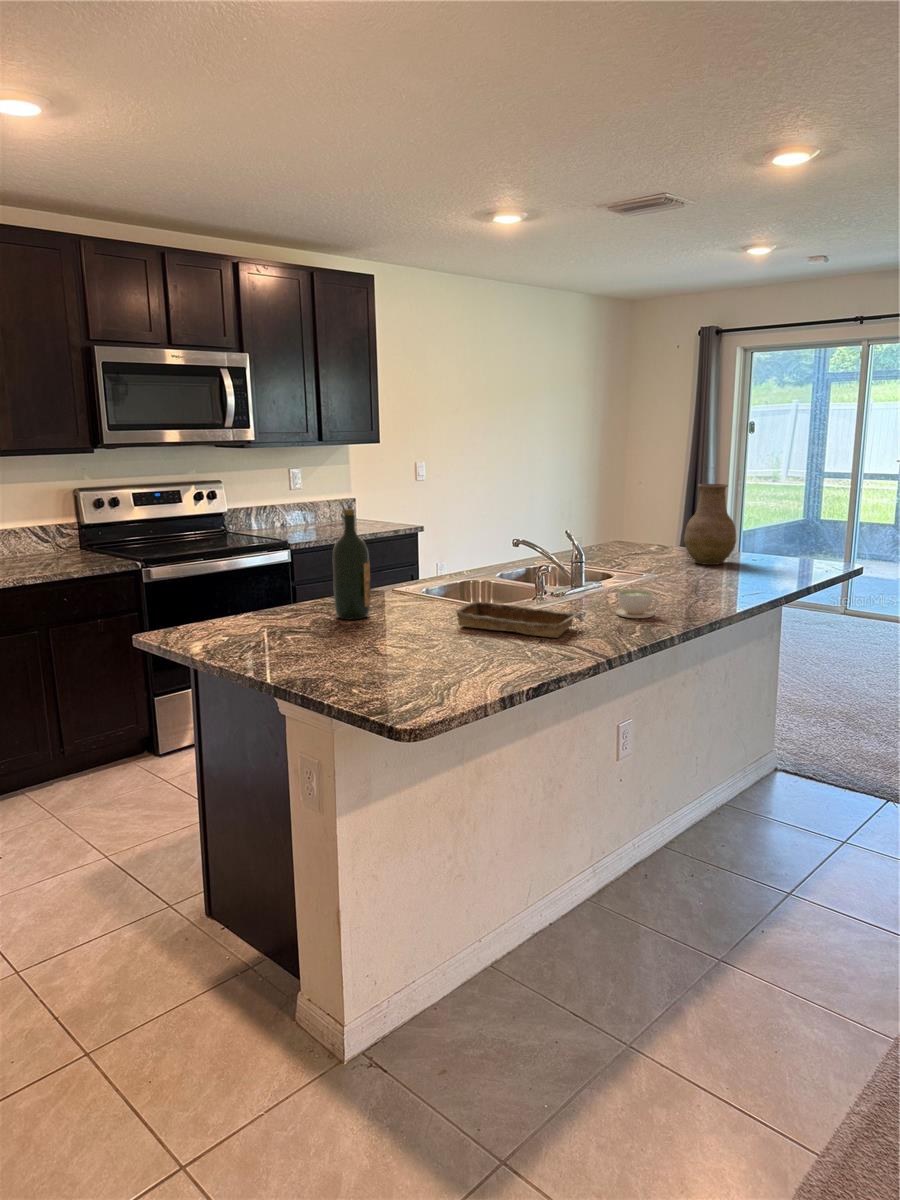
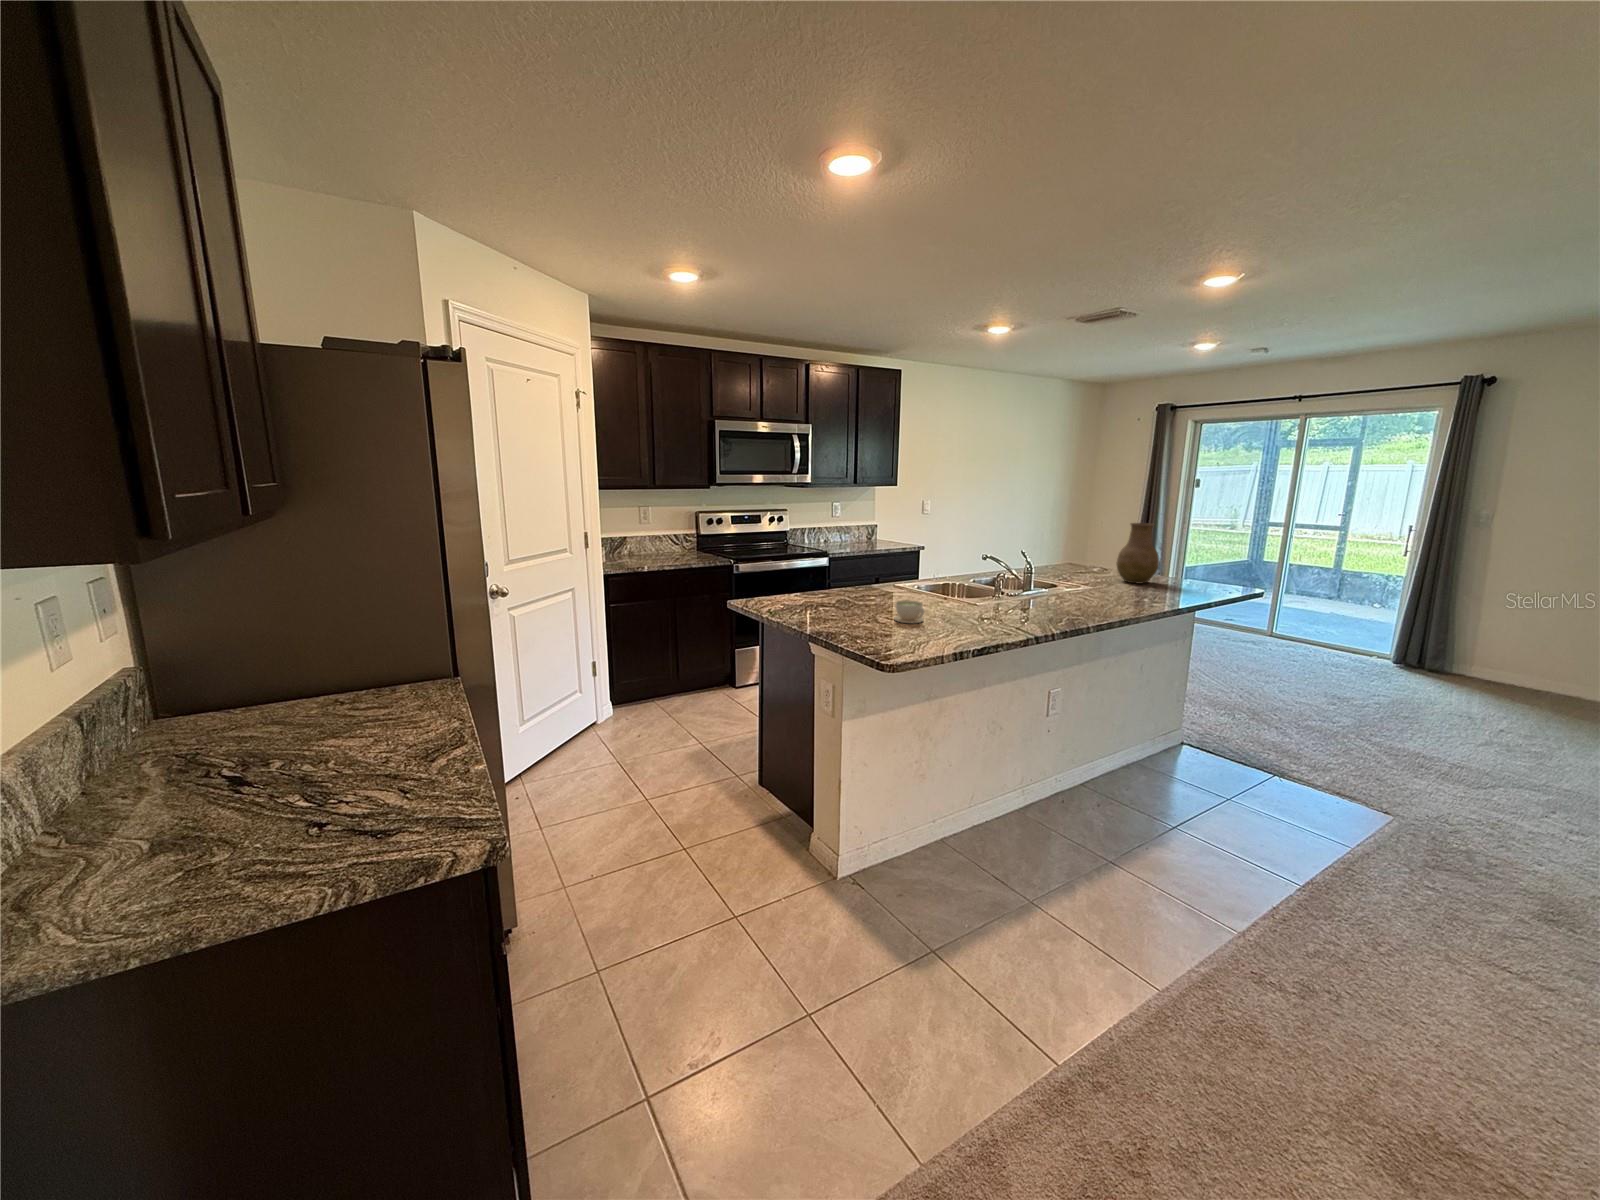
wine bottle: present [333,509,371,620] -> none [853,528,878,601]
coffee cup: present [616,589,659,618] -> present [894,600,924,623]
tray: present [453,601,578,638] -> none [930,594,1022,621]

